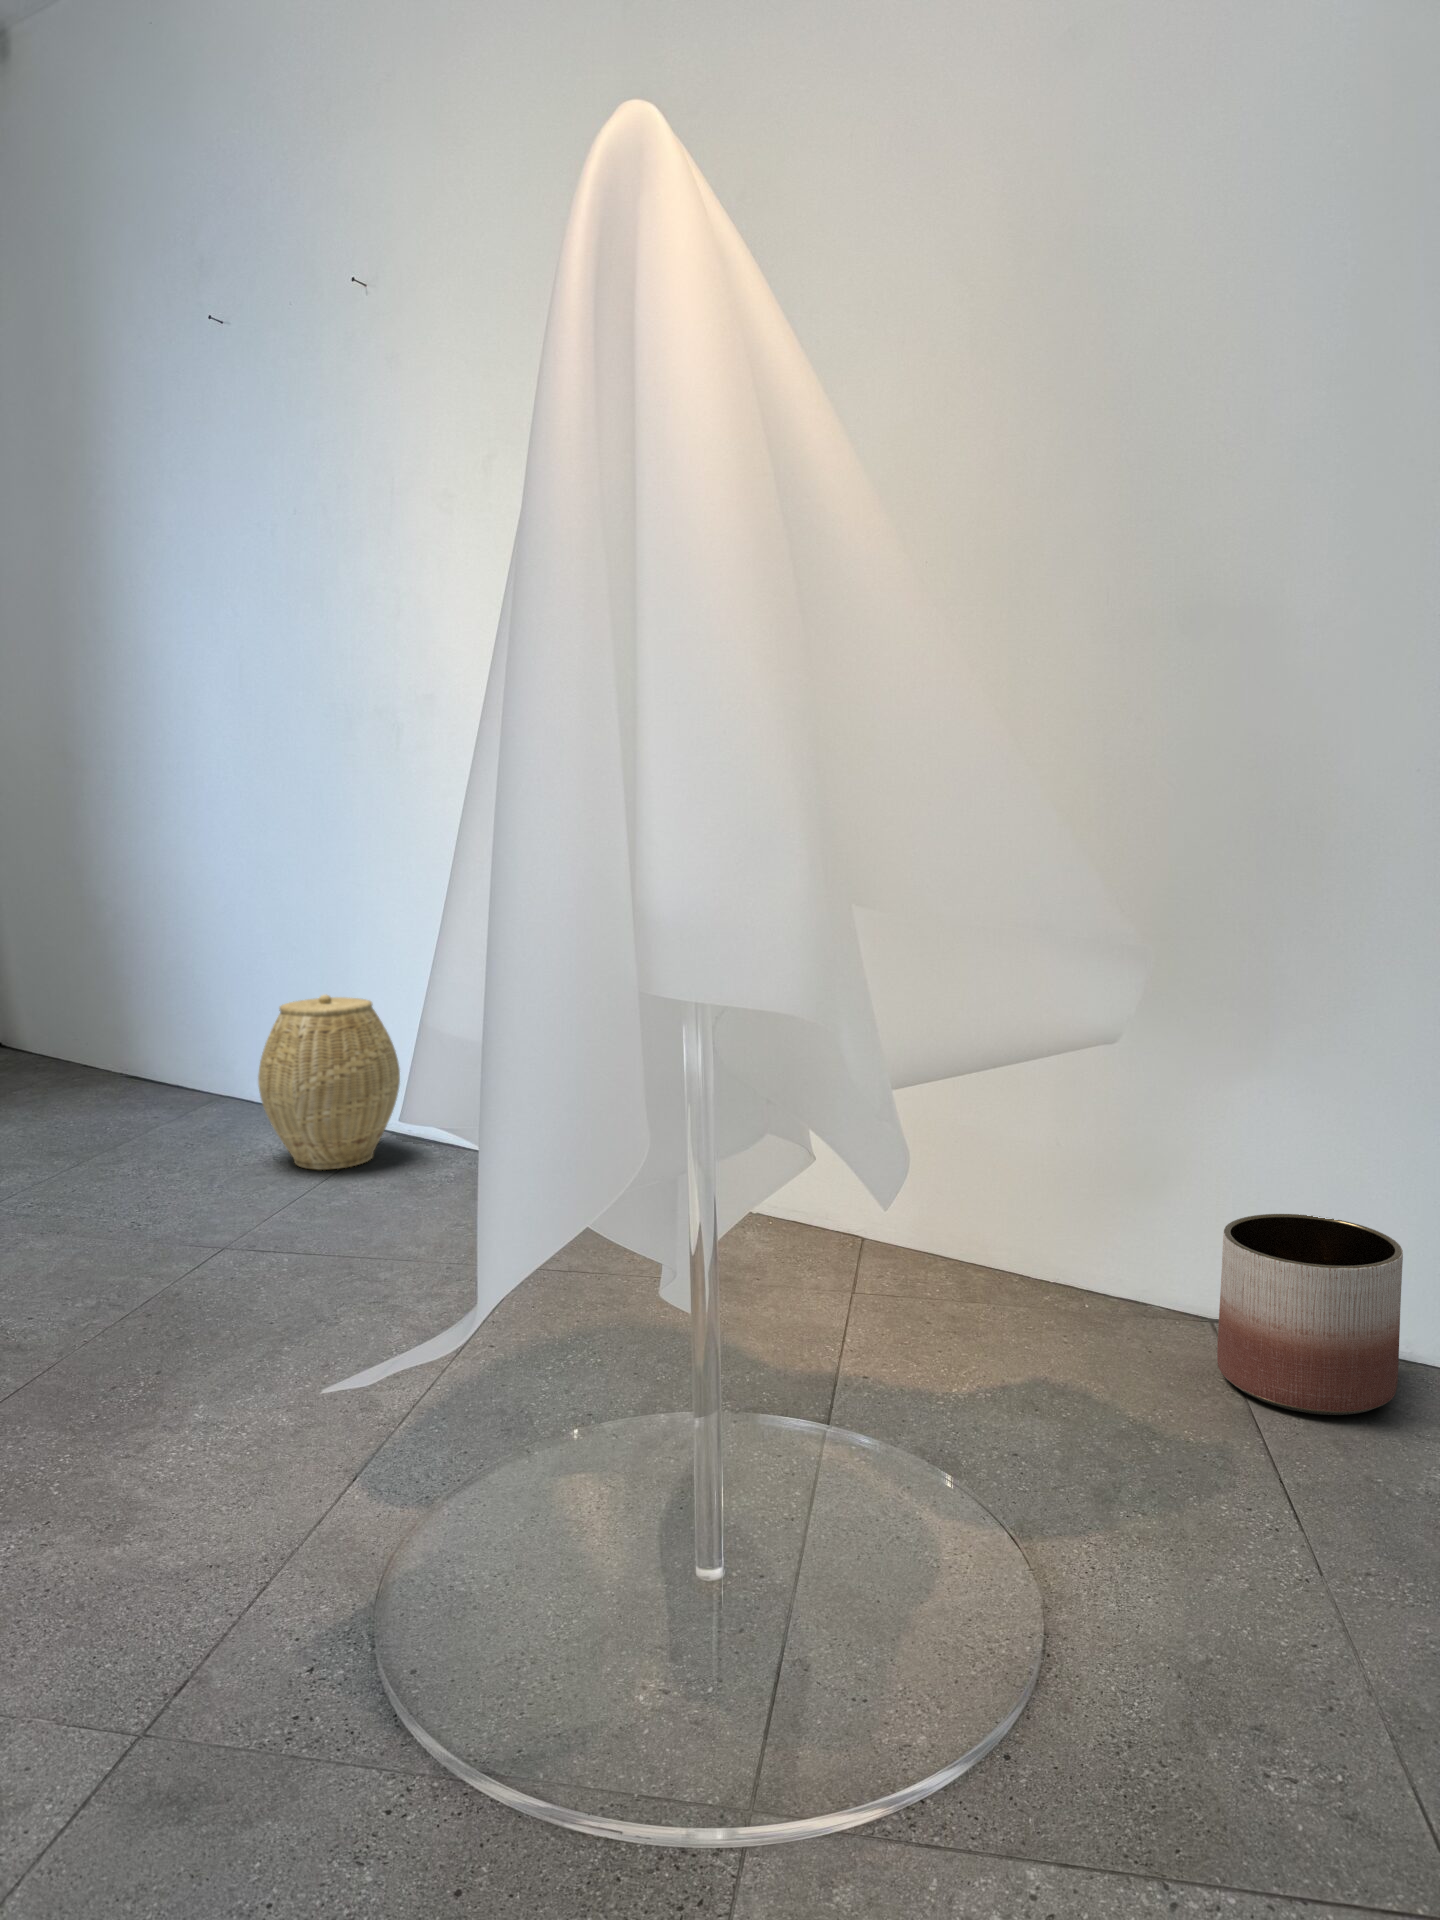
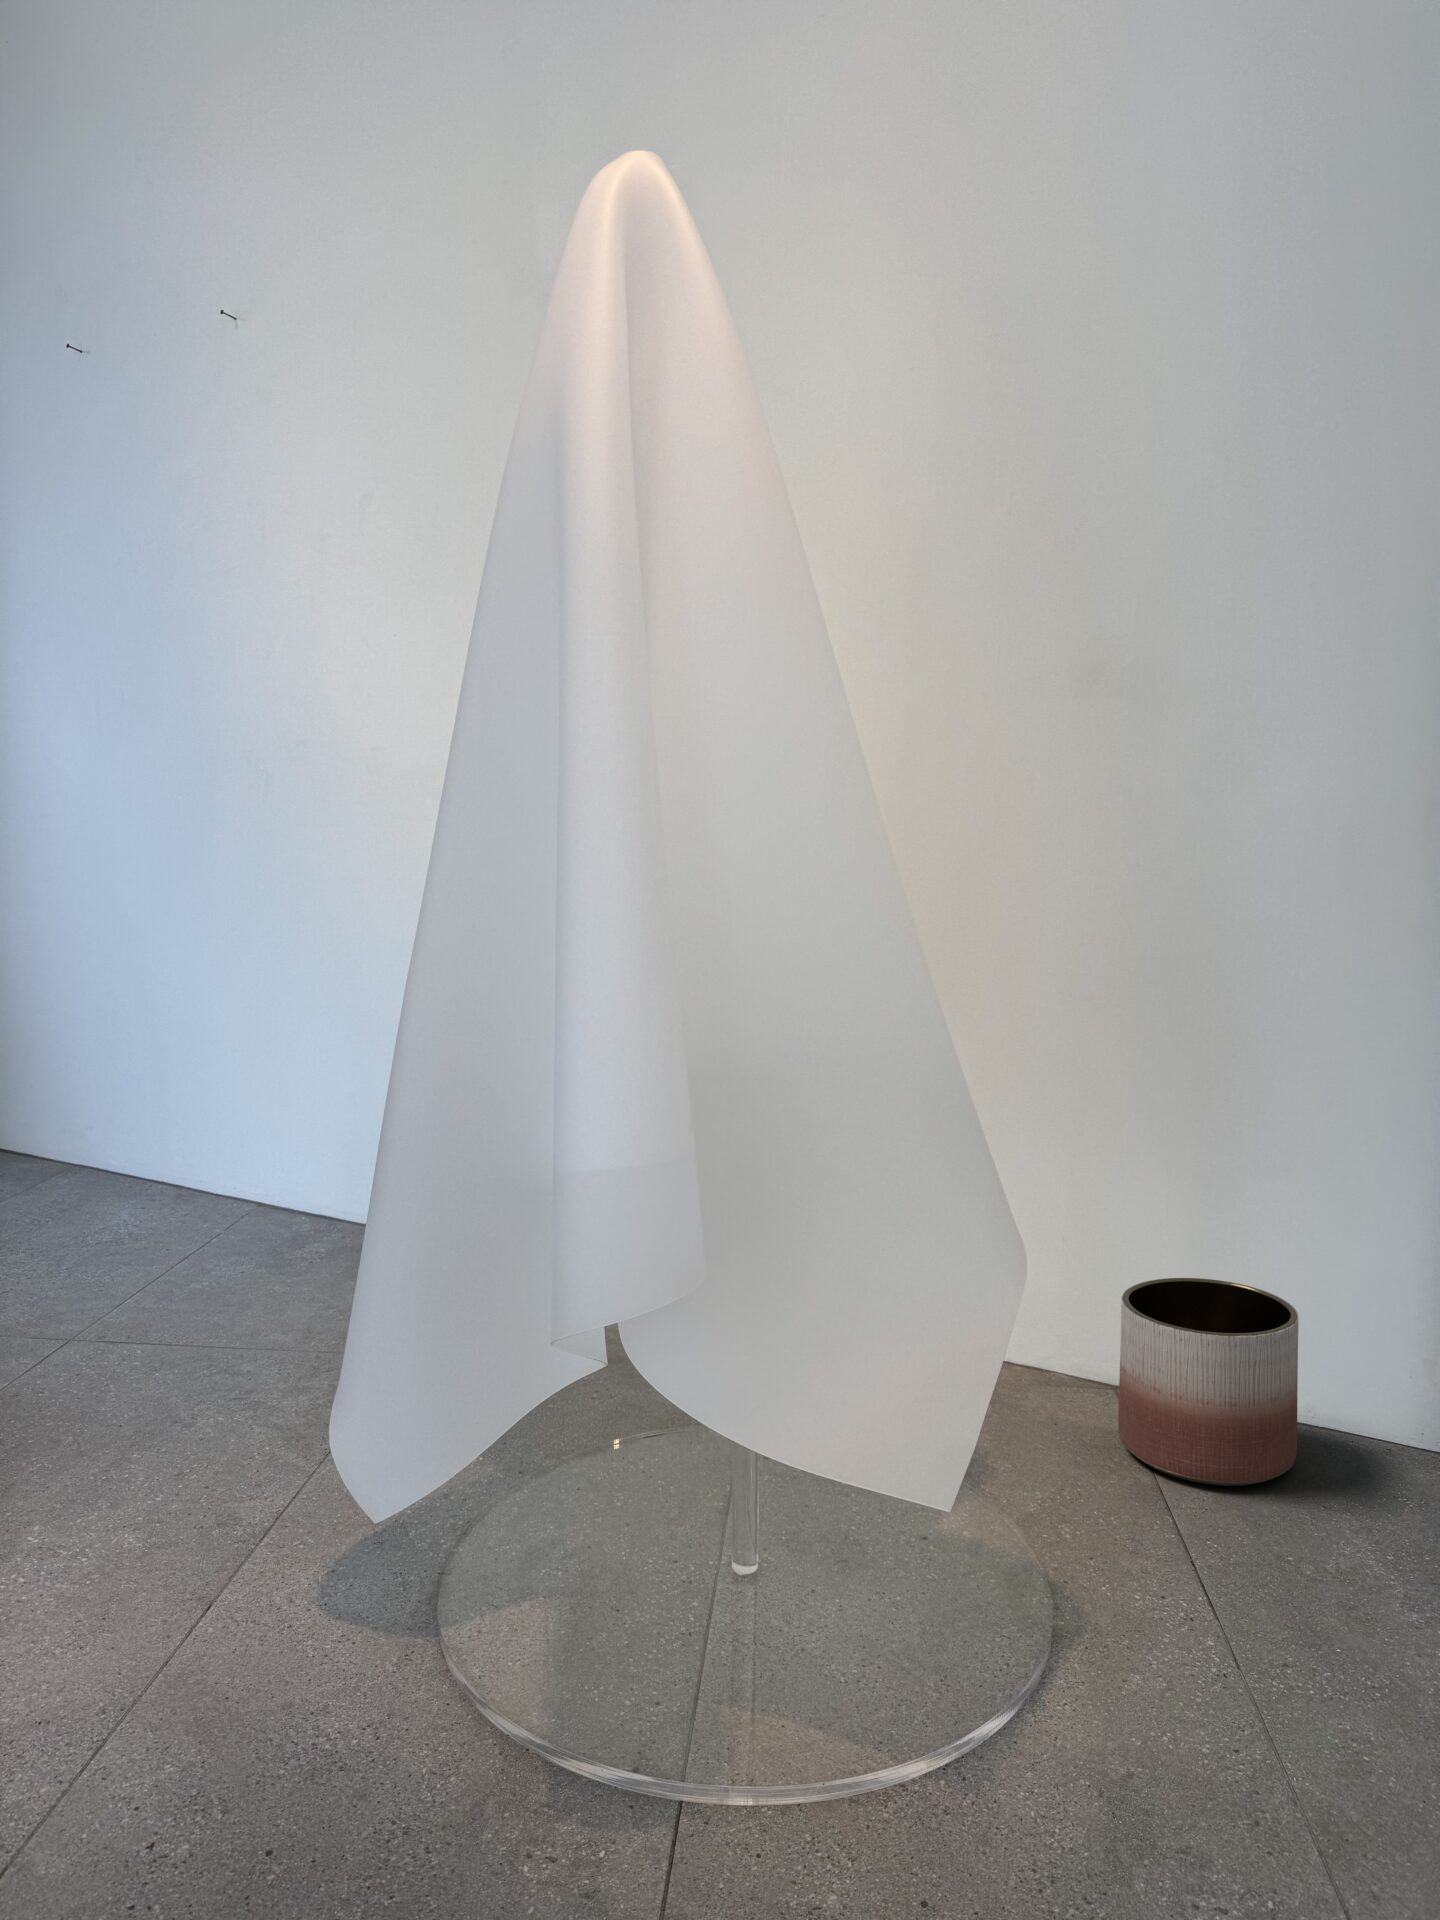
woven basket: present [258,995,400,1170] -> none [126,1066,278,1250]

